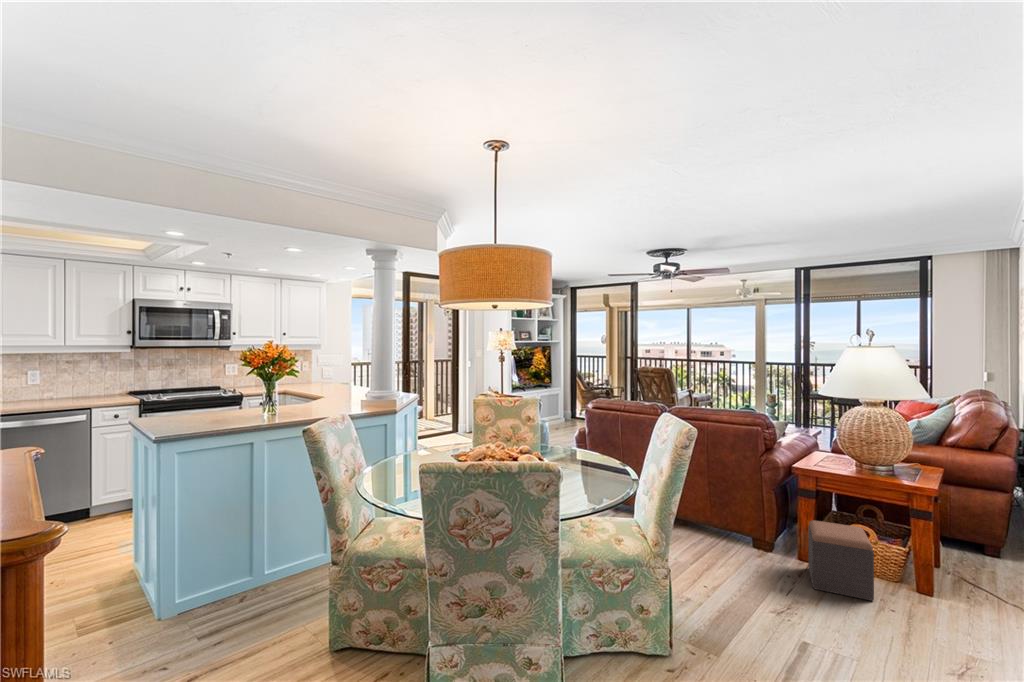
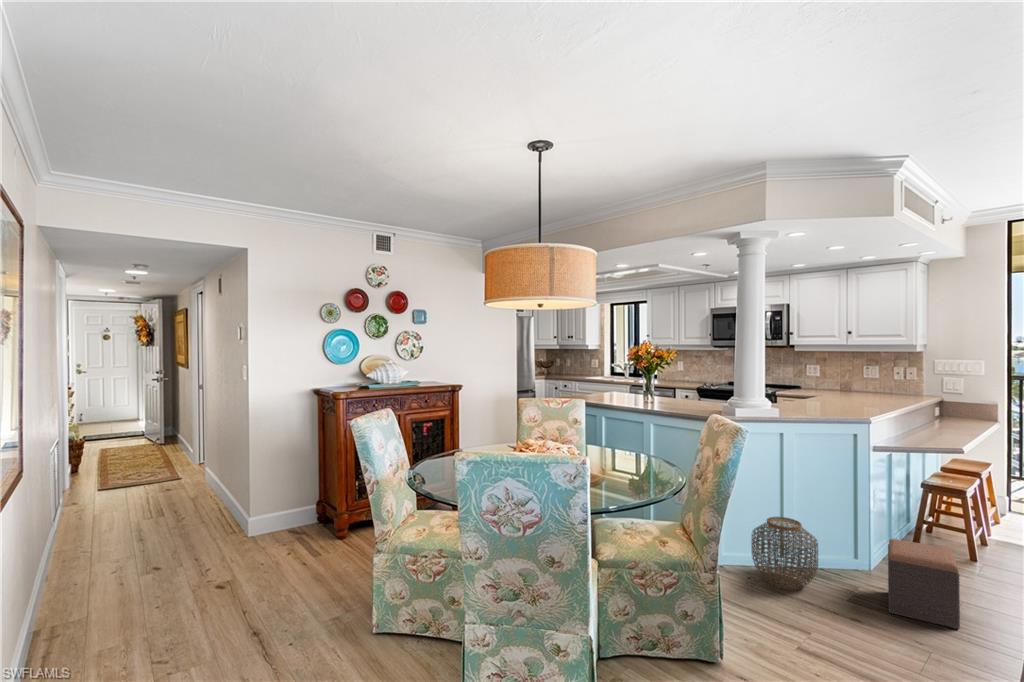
woven basket: none [690,504,750,572] -> present [752,517,818,590]

